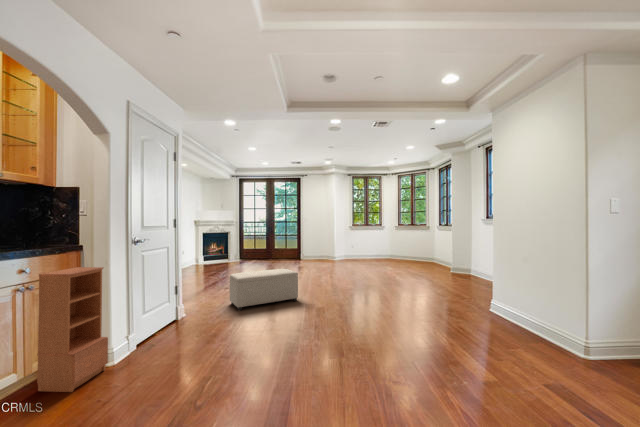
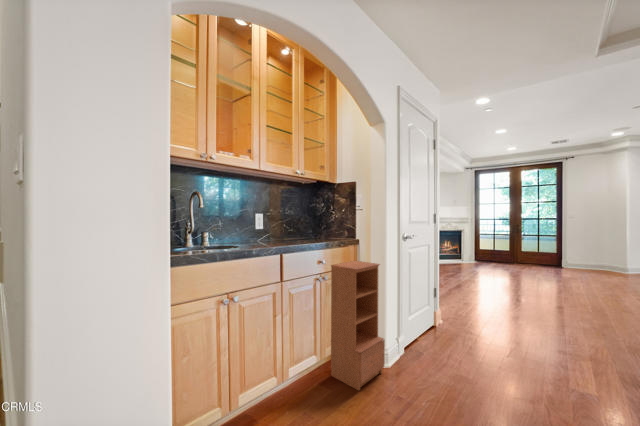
ottoman: present [230,269,298,311] -> none [492,283,611,340]

